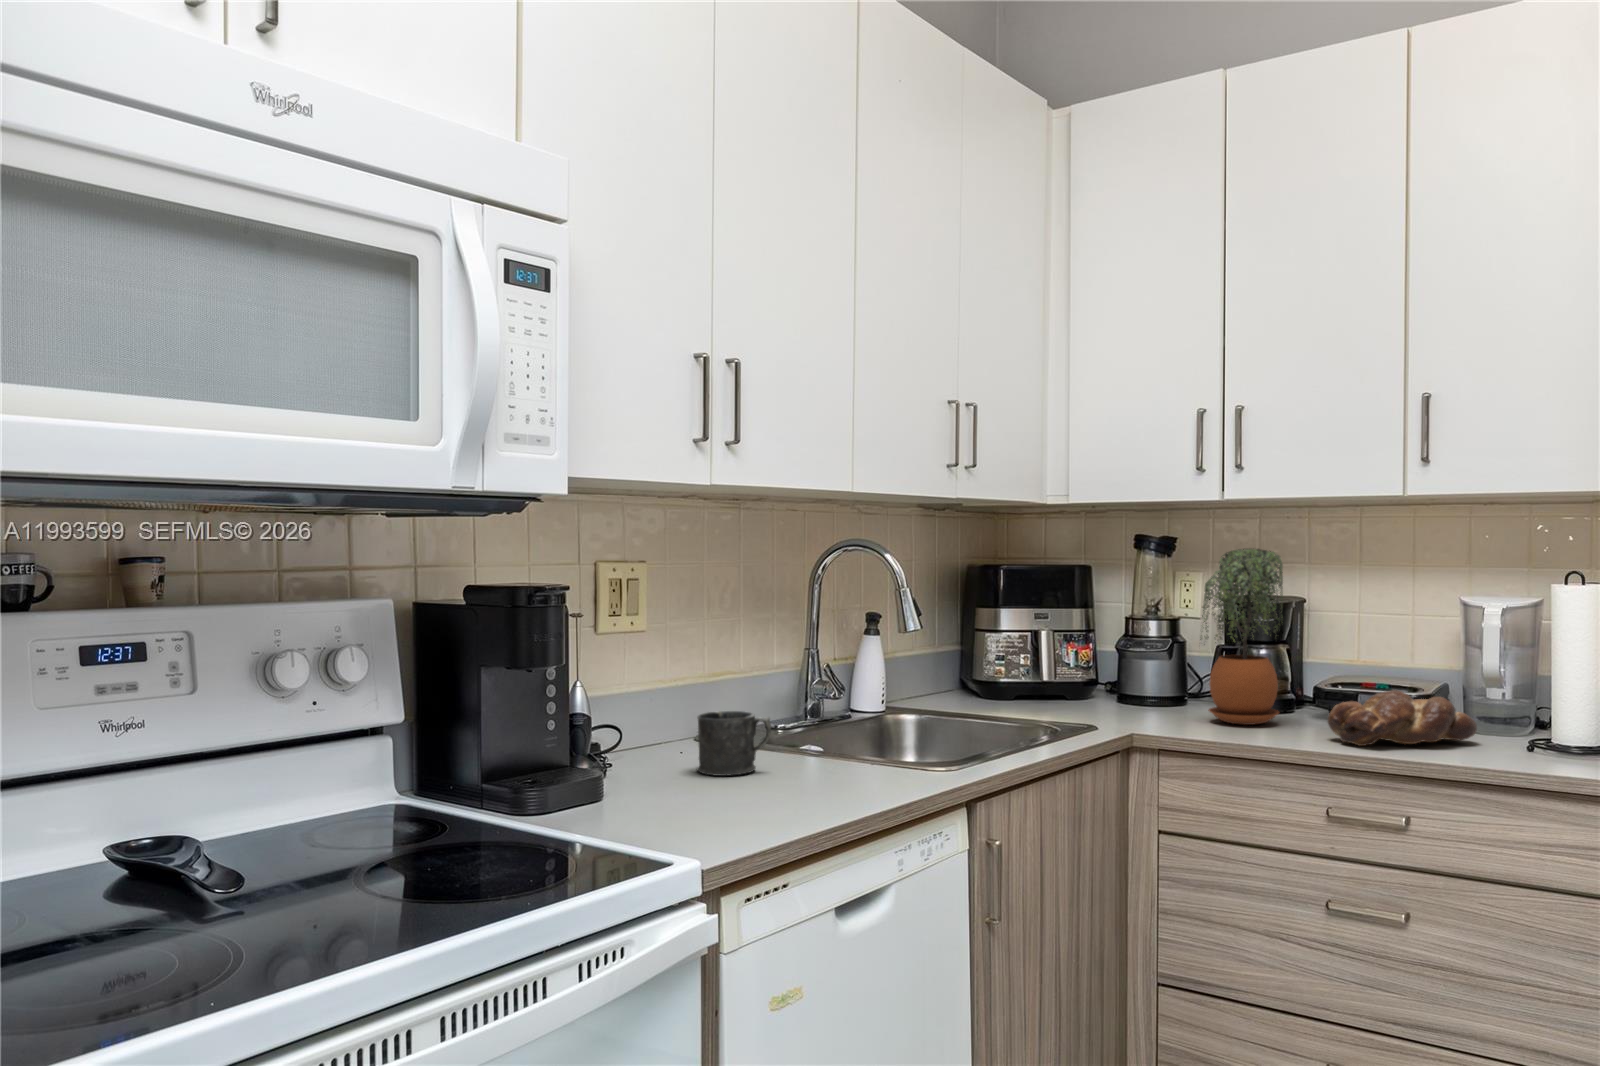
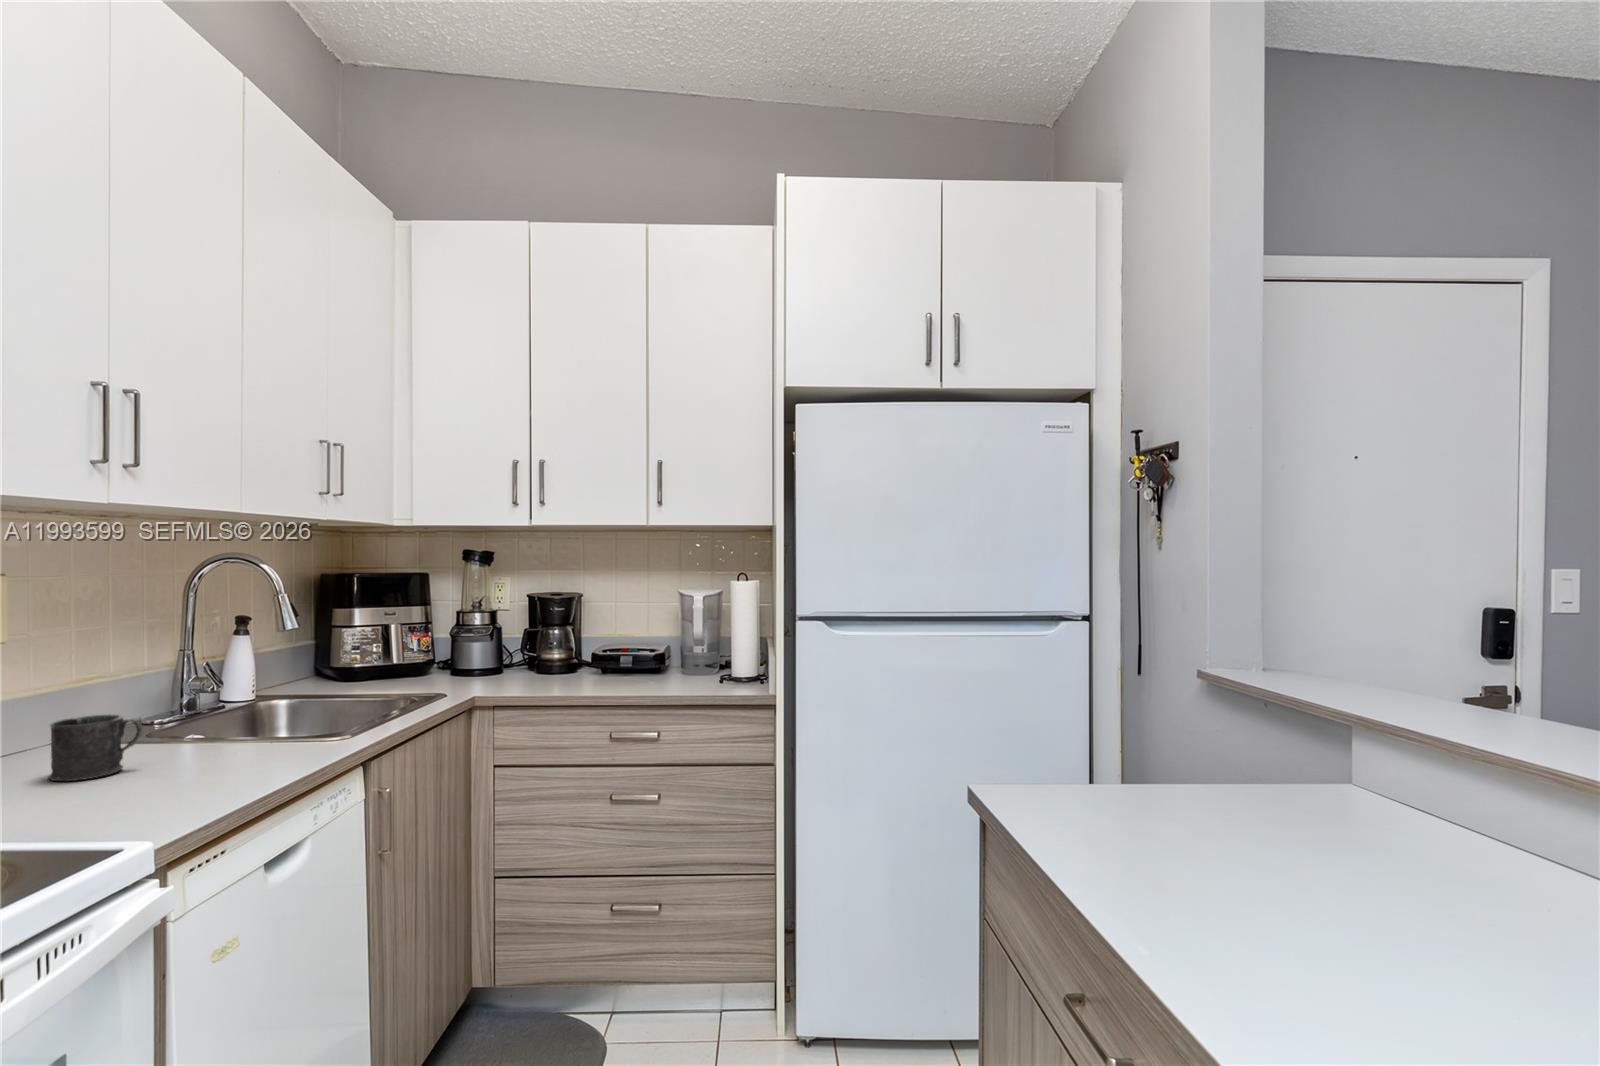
potted plant: present [1200,549,1283,725] -> none [516,560,576,682]
bread loaf: present [1328,690,1477,746] -> none [606,651,693,689]

